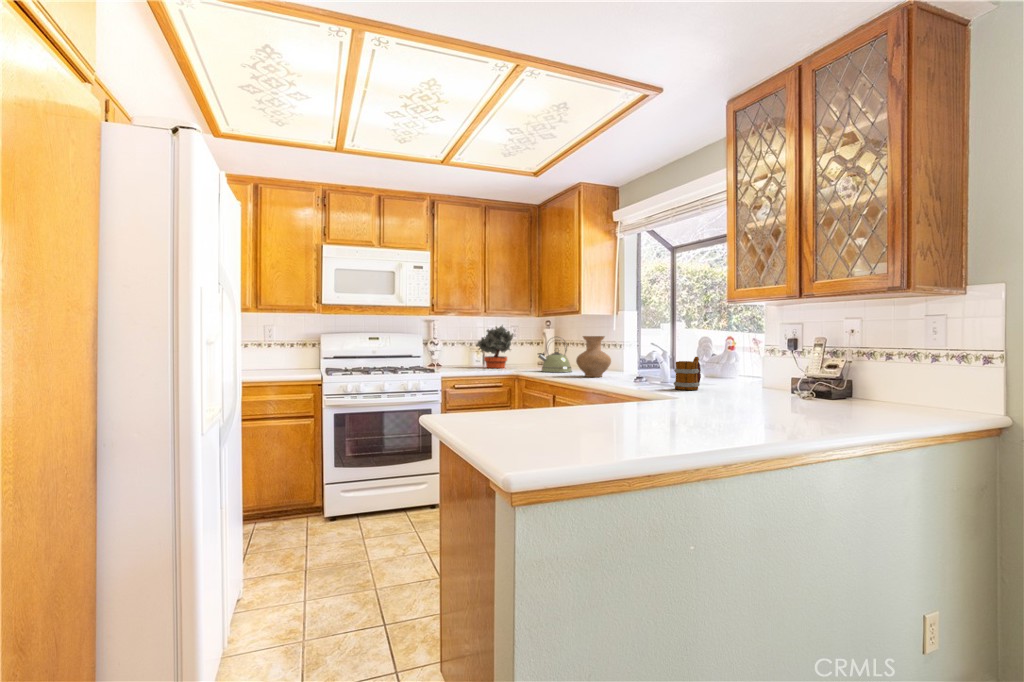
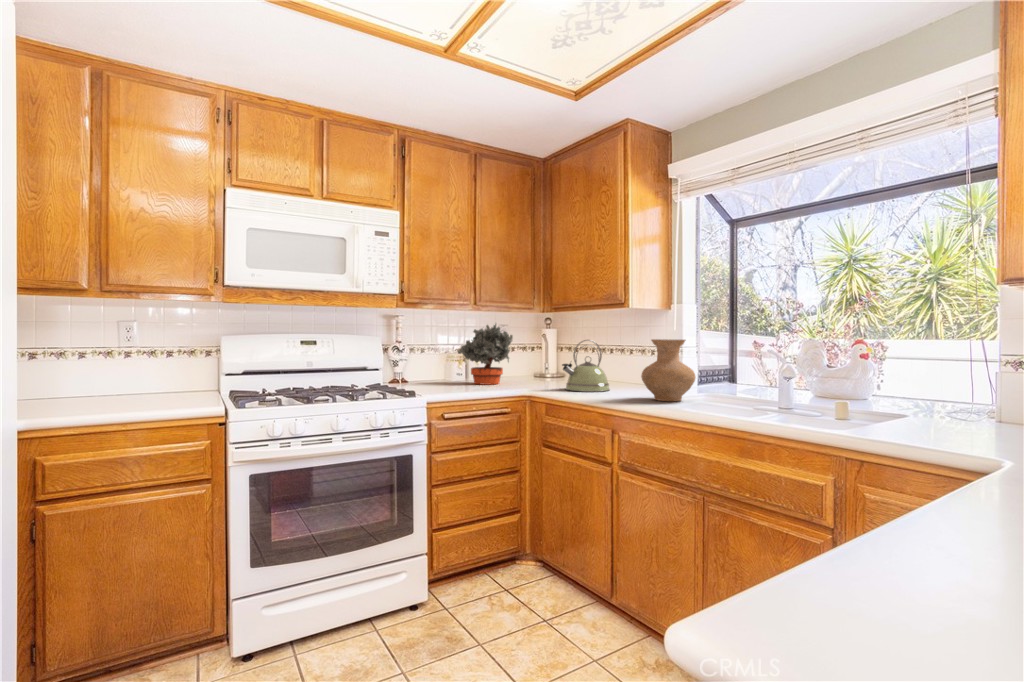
mug: present [674,357,701,390] -> none [882,374,932,433]

